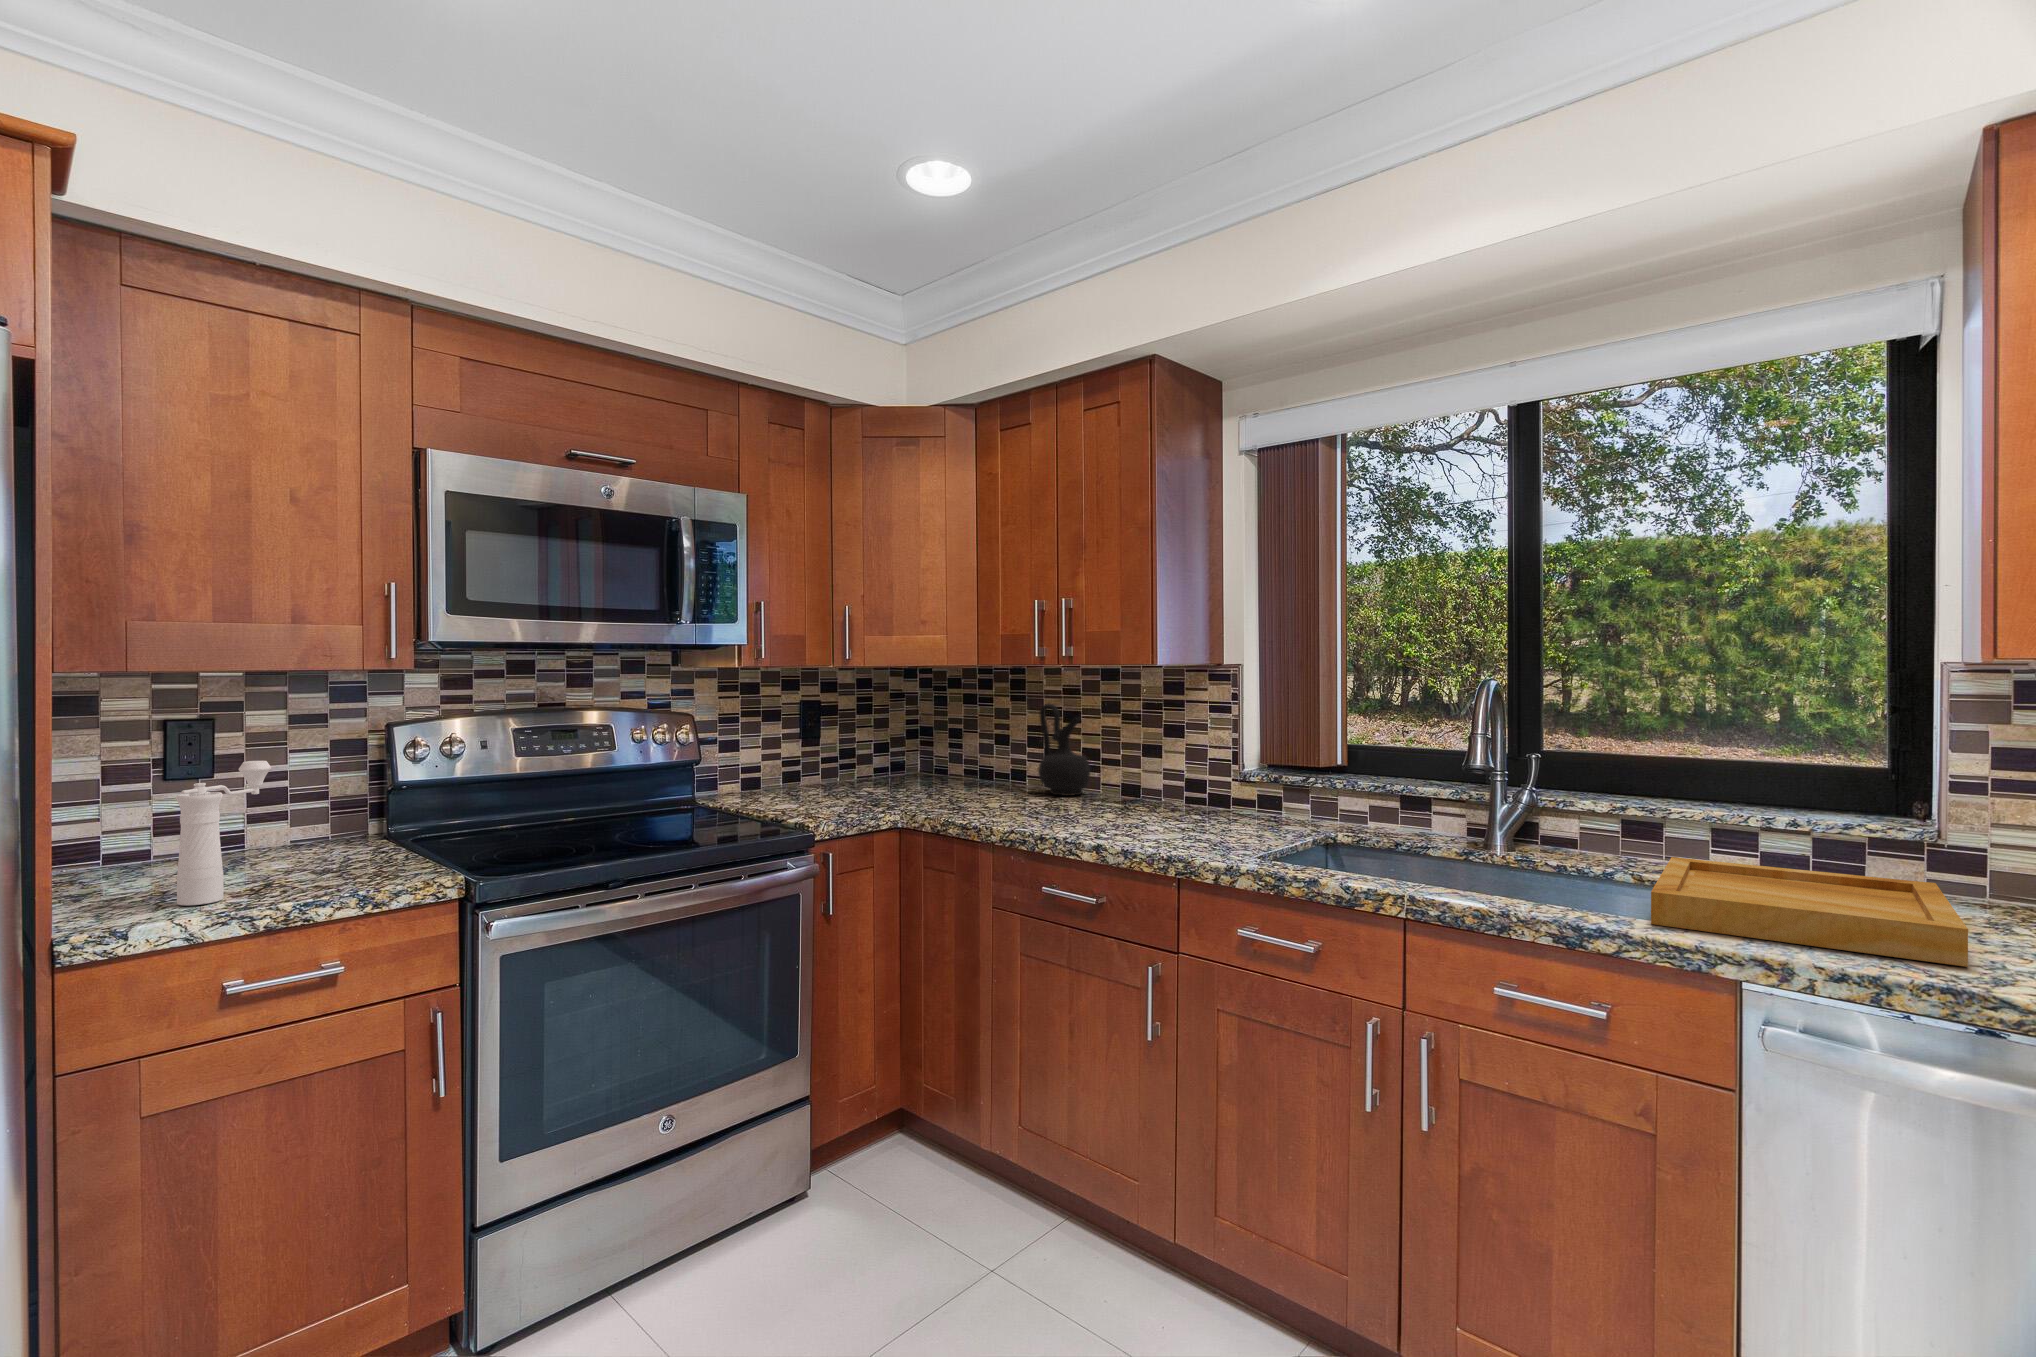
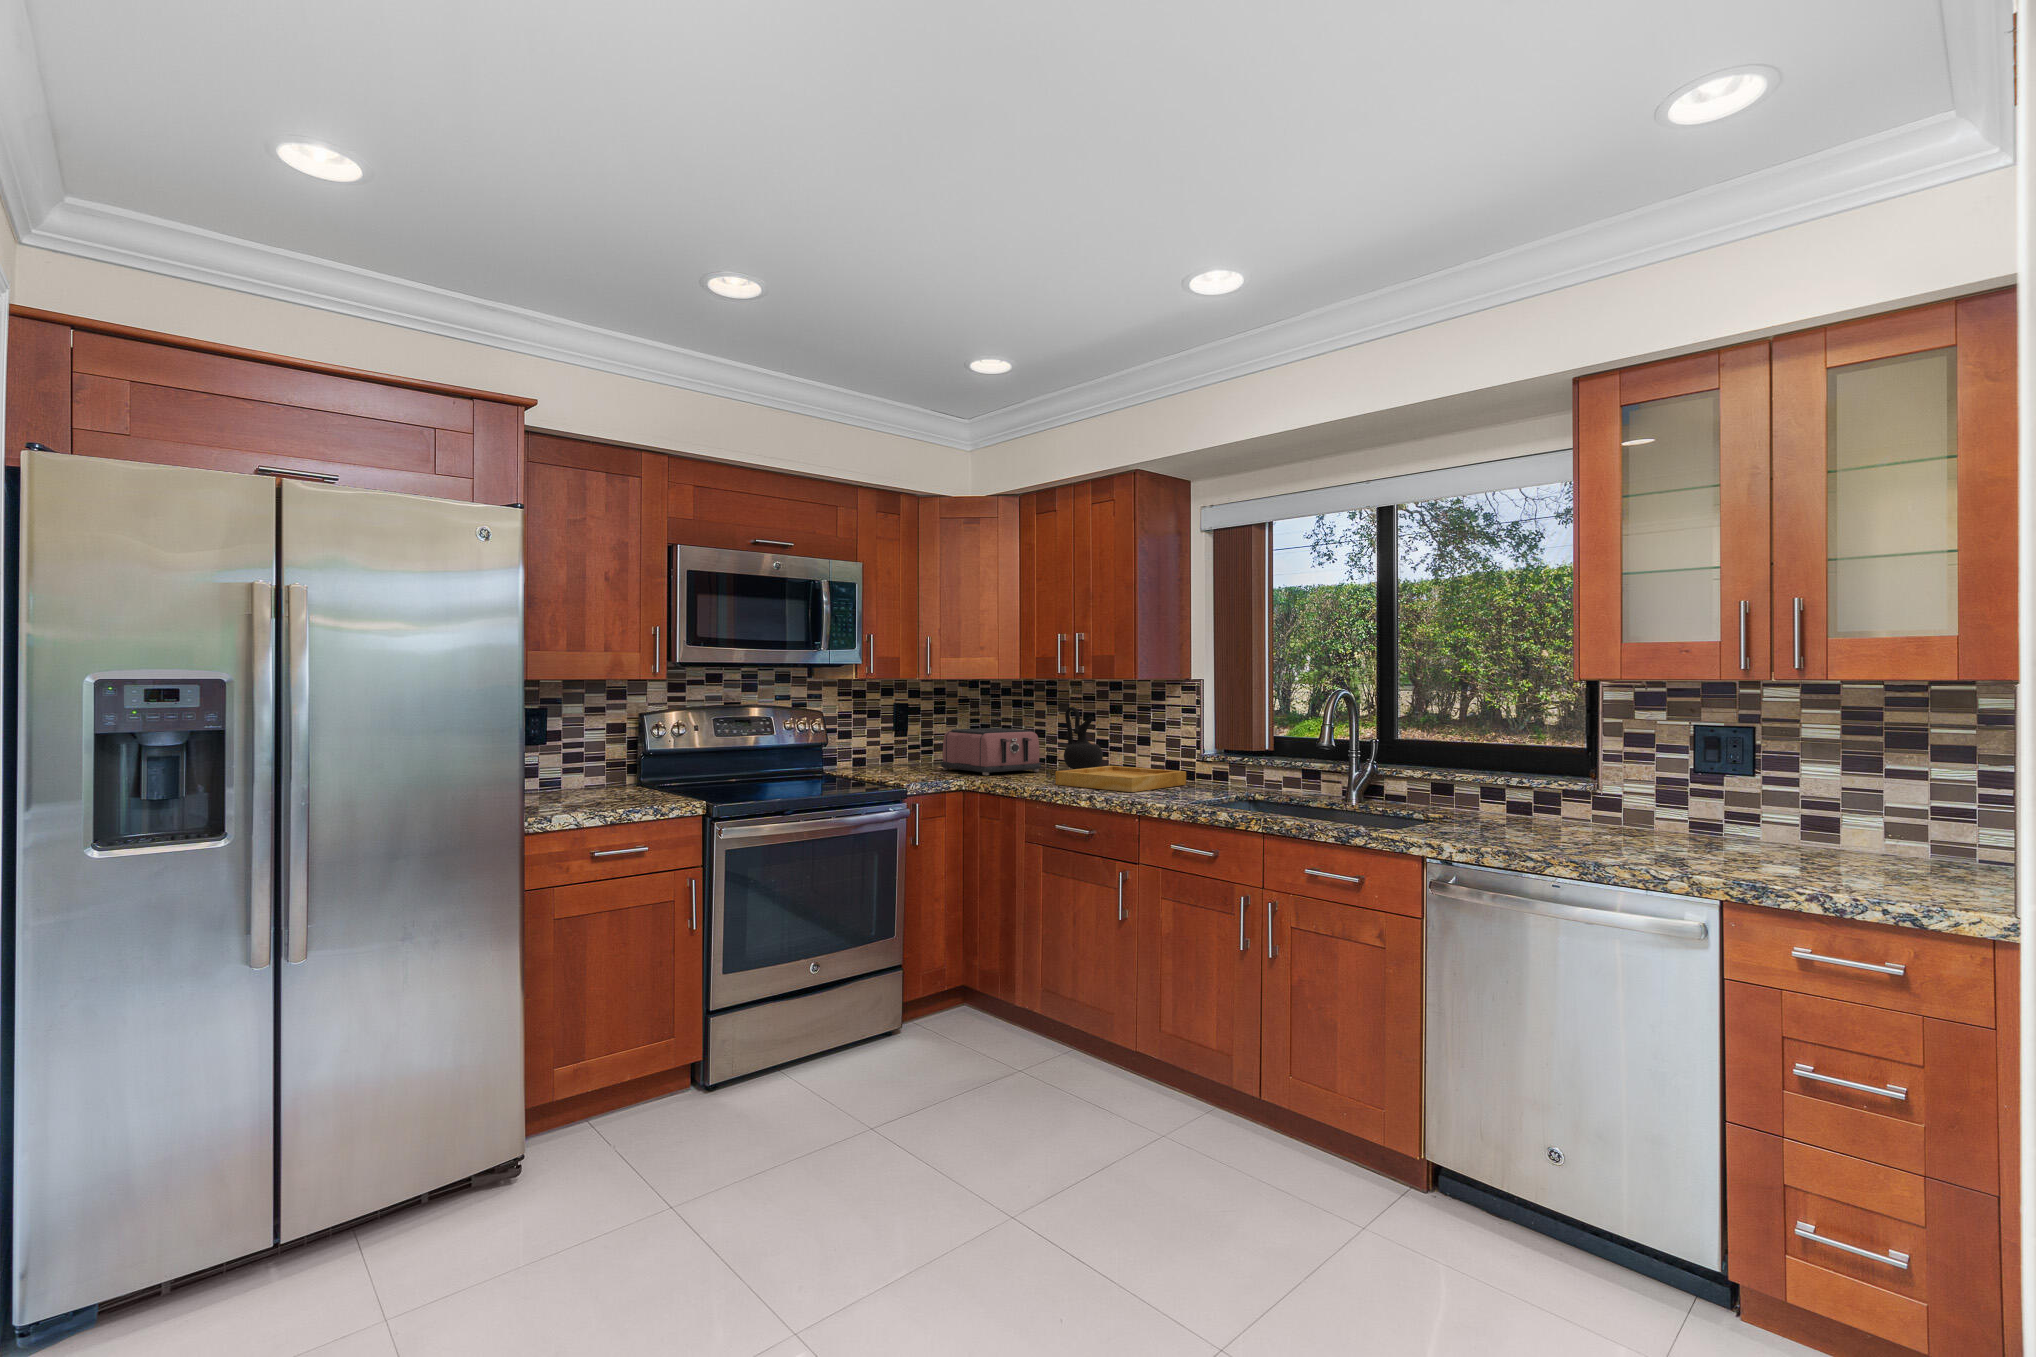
toaster: none [867,733,1007,803] -> present [941,728,1041,775]
pepper mill: present [176,761,271,905] -> none [559,732,599,810]
tray: present [1651,857,1968,967] -> present [1055,766,1186,792]

